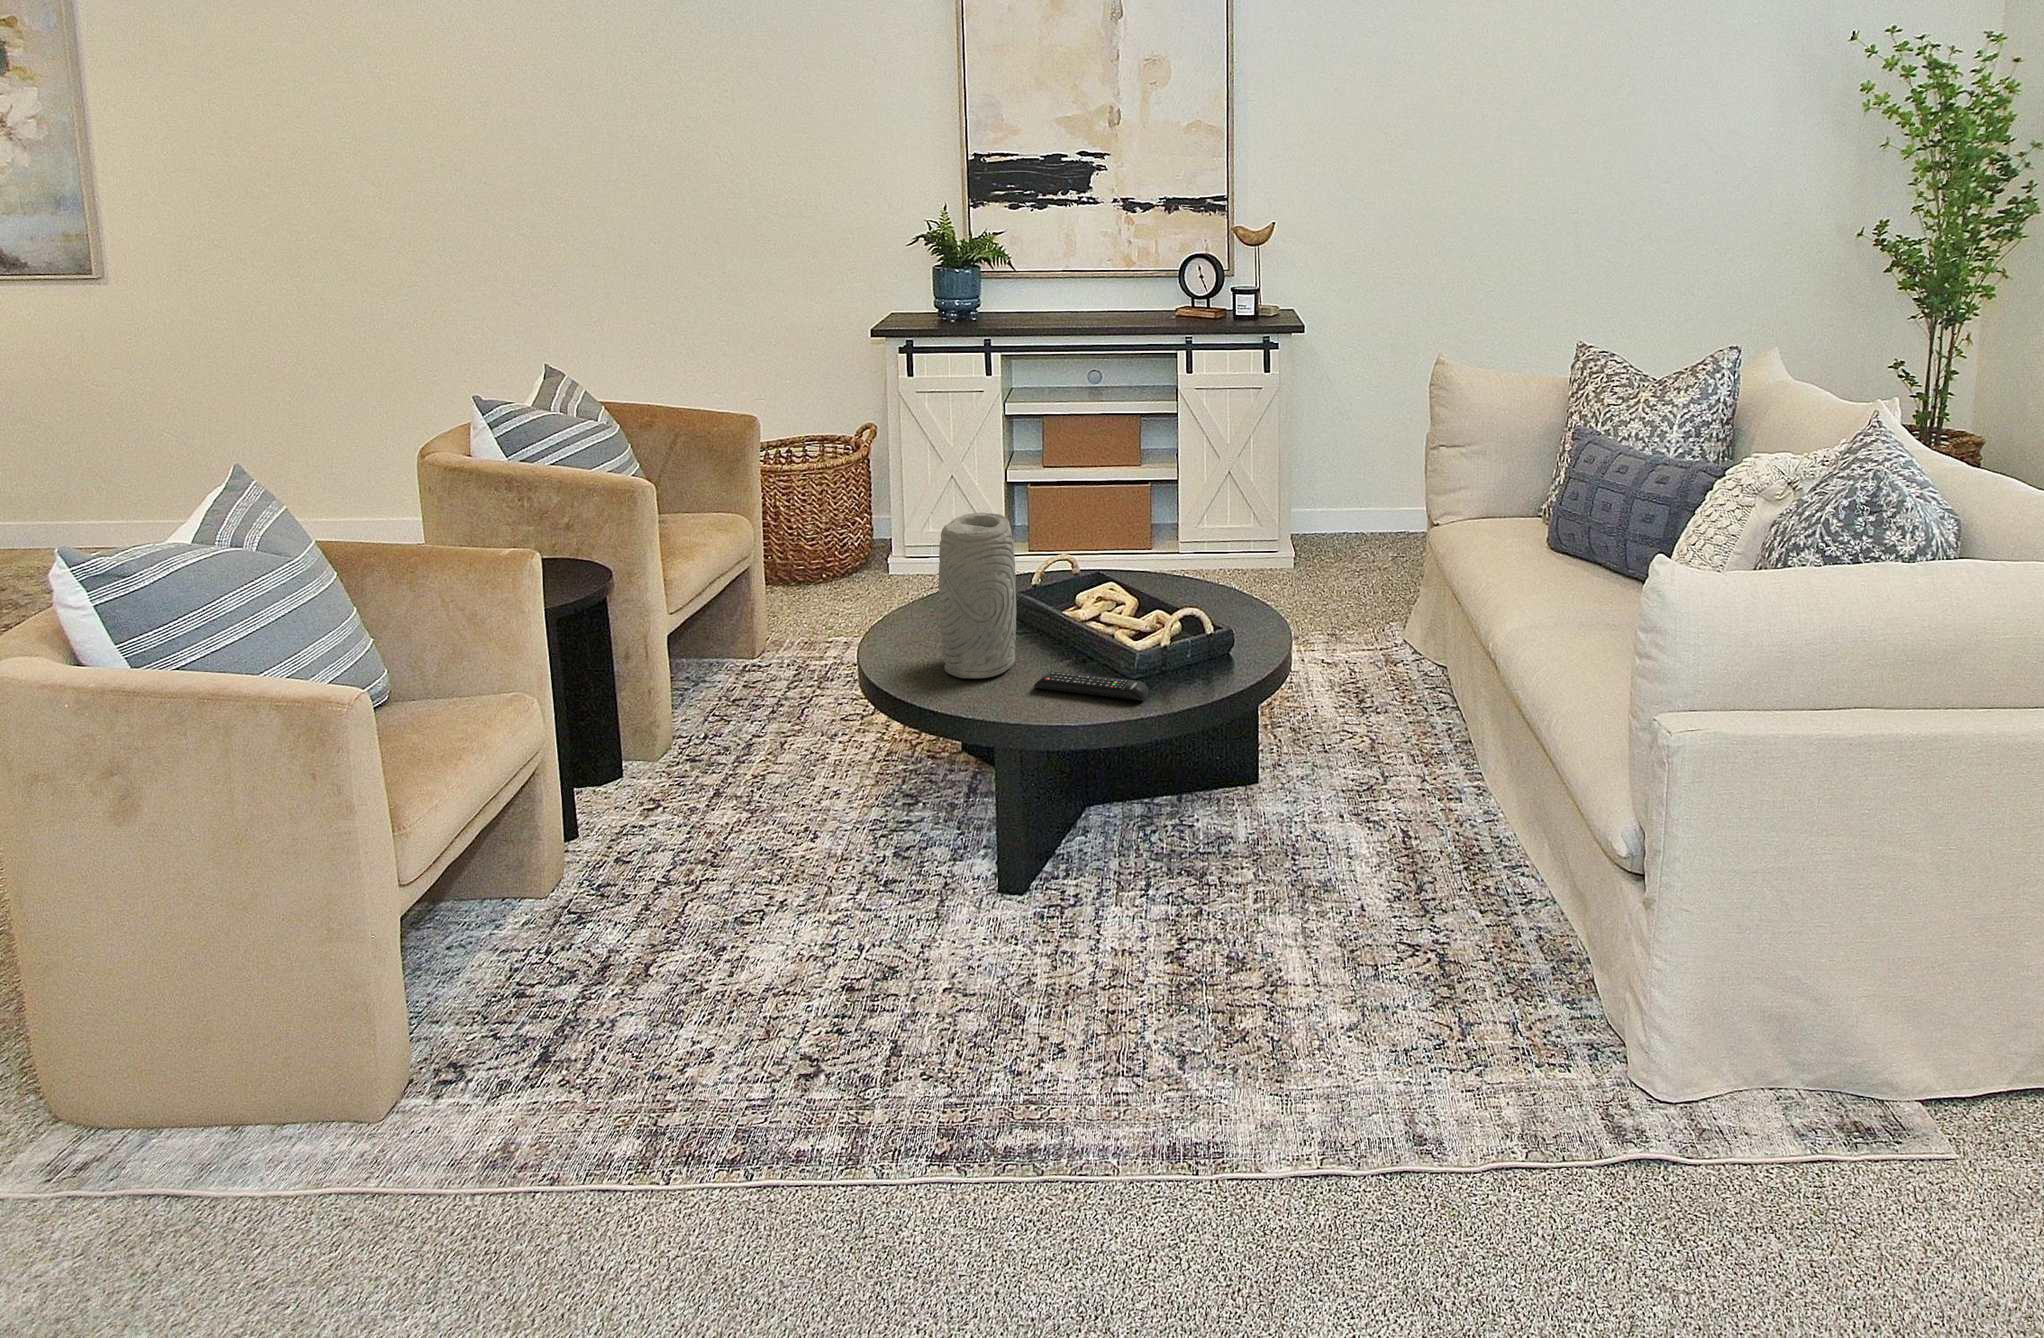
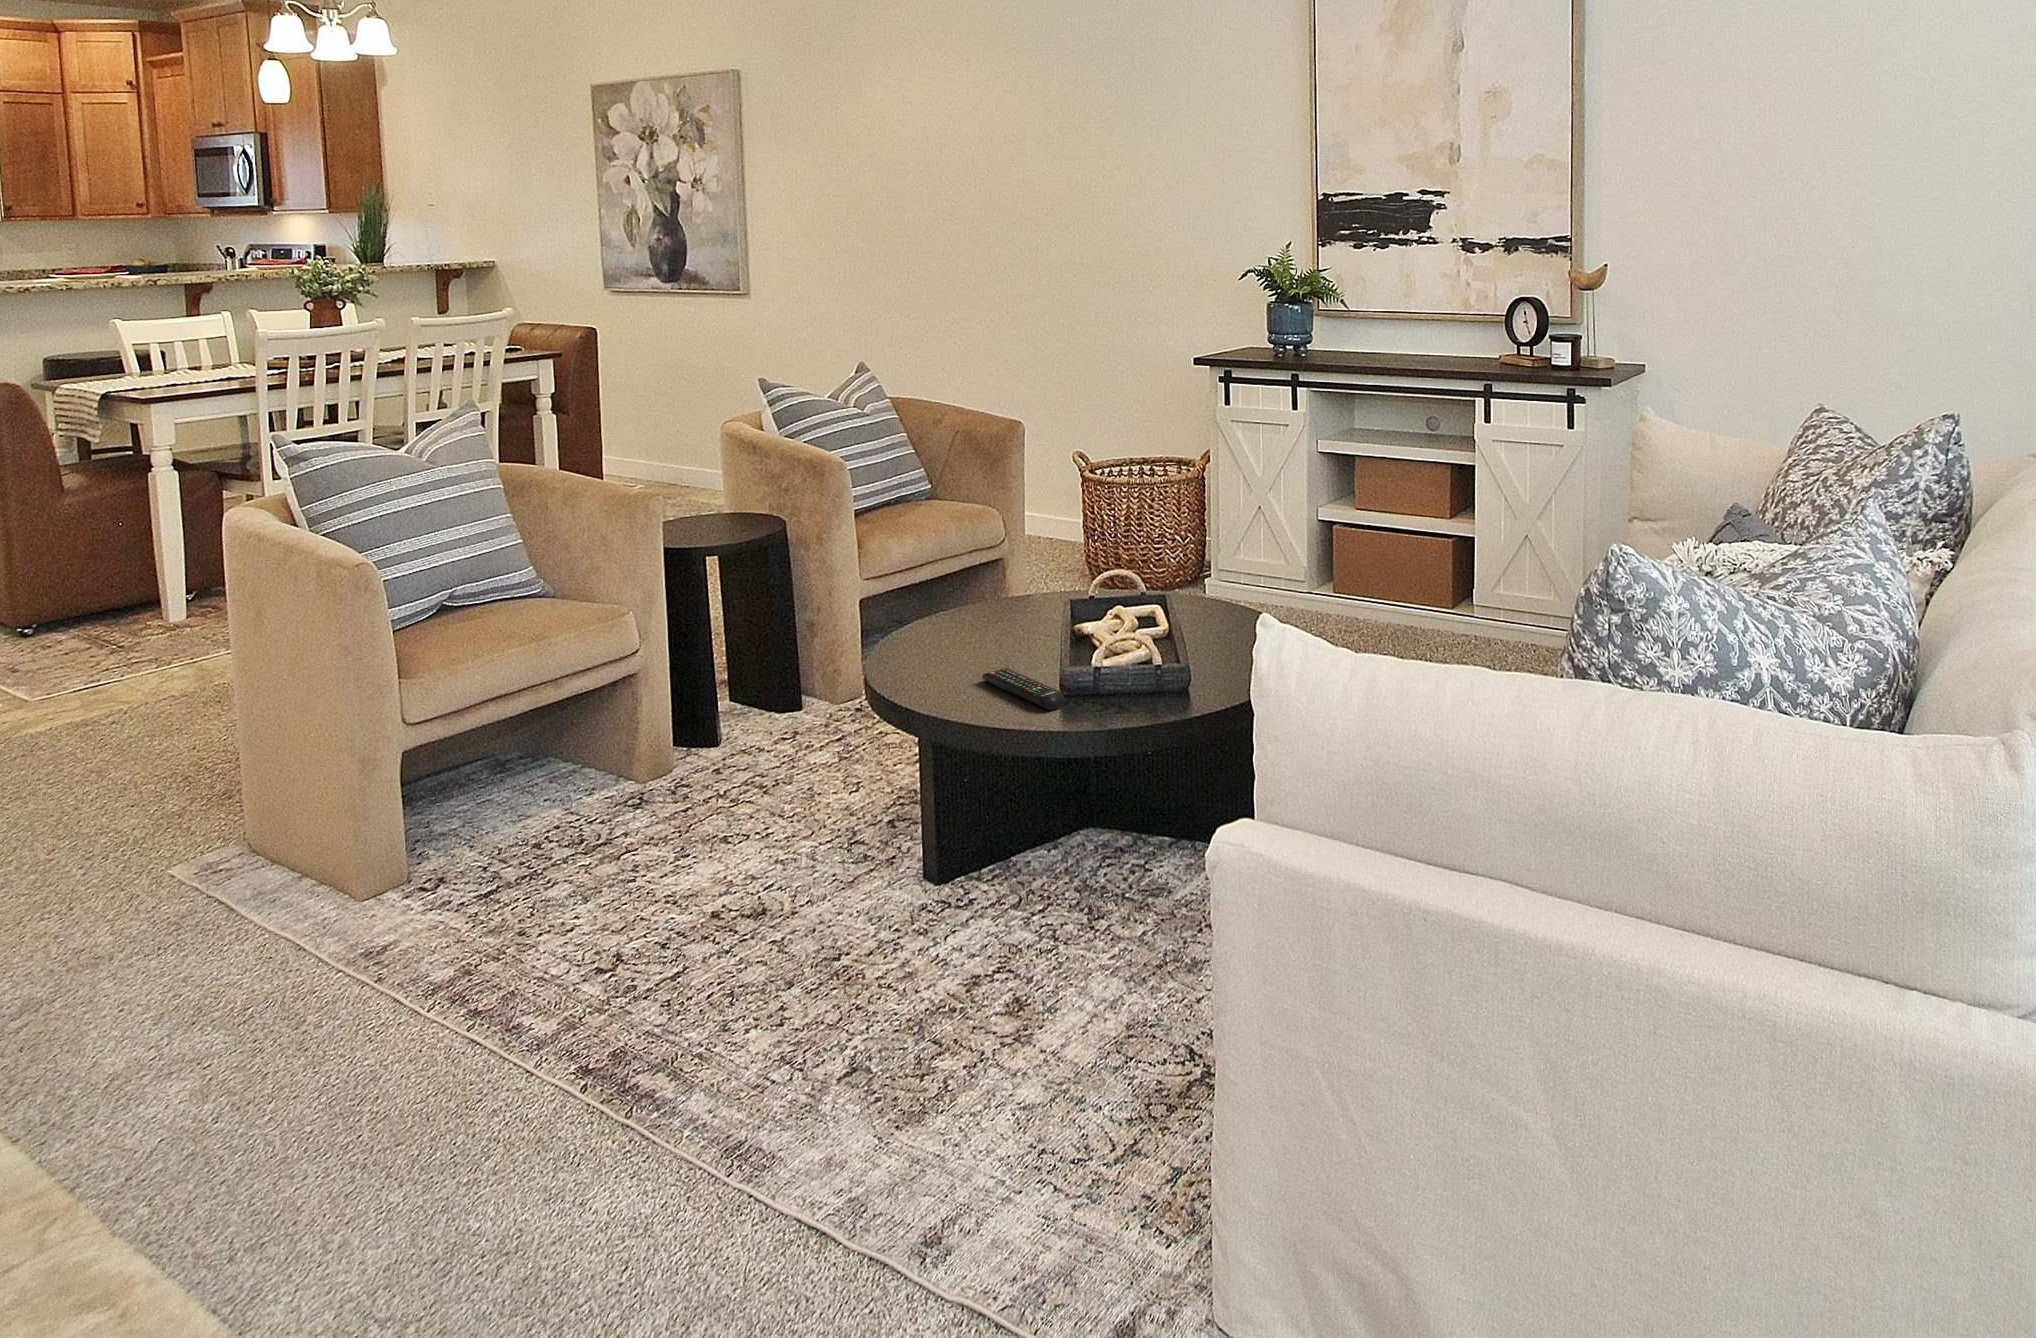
vase: present [939,513,1016,678] -> none [933,507,1005,664]

